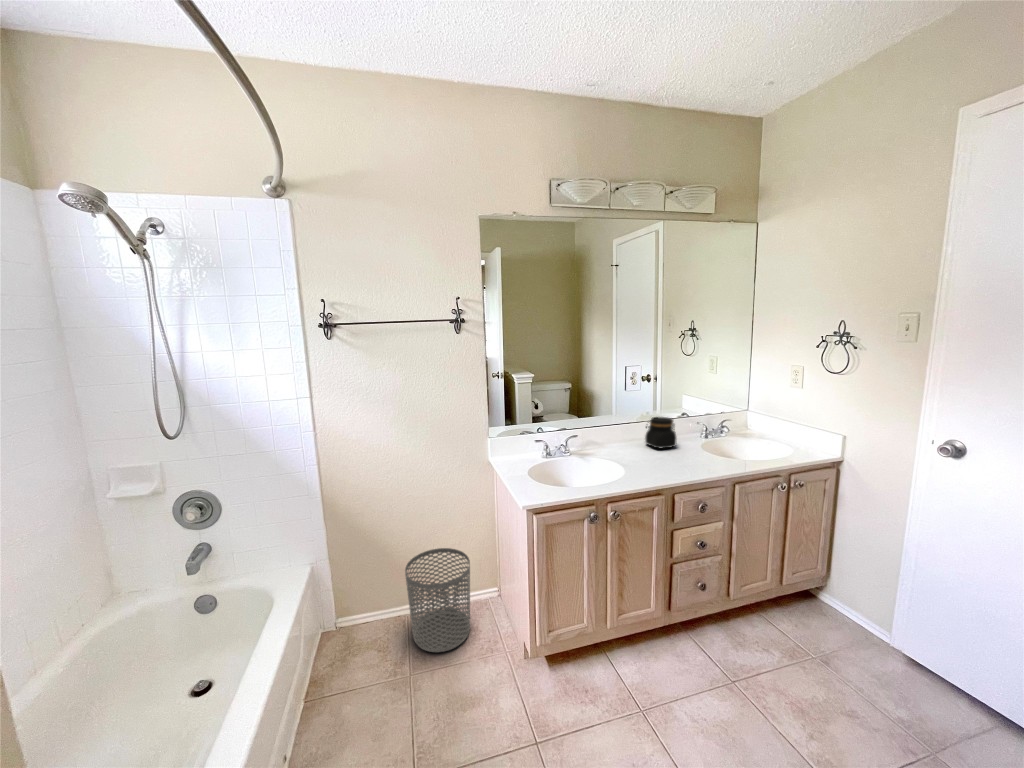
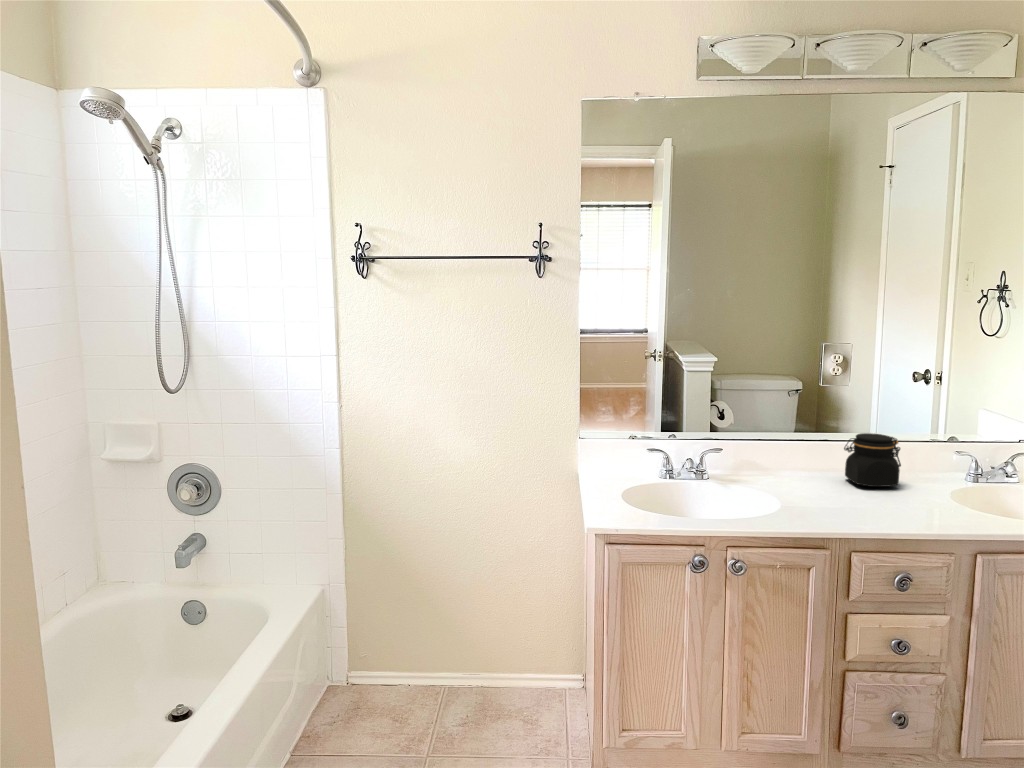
waste bin: present [405,548,470,652] -> none [437,595,530,738]

